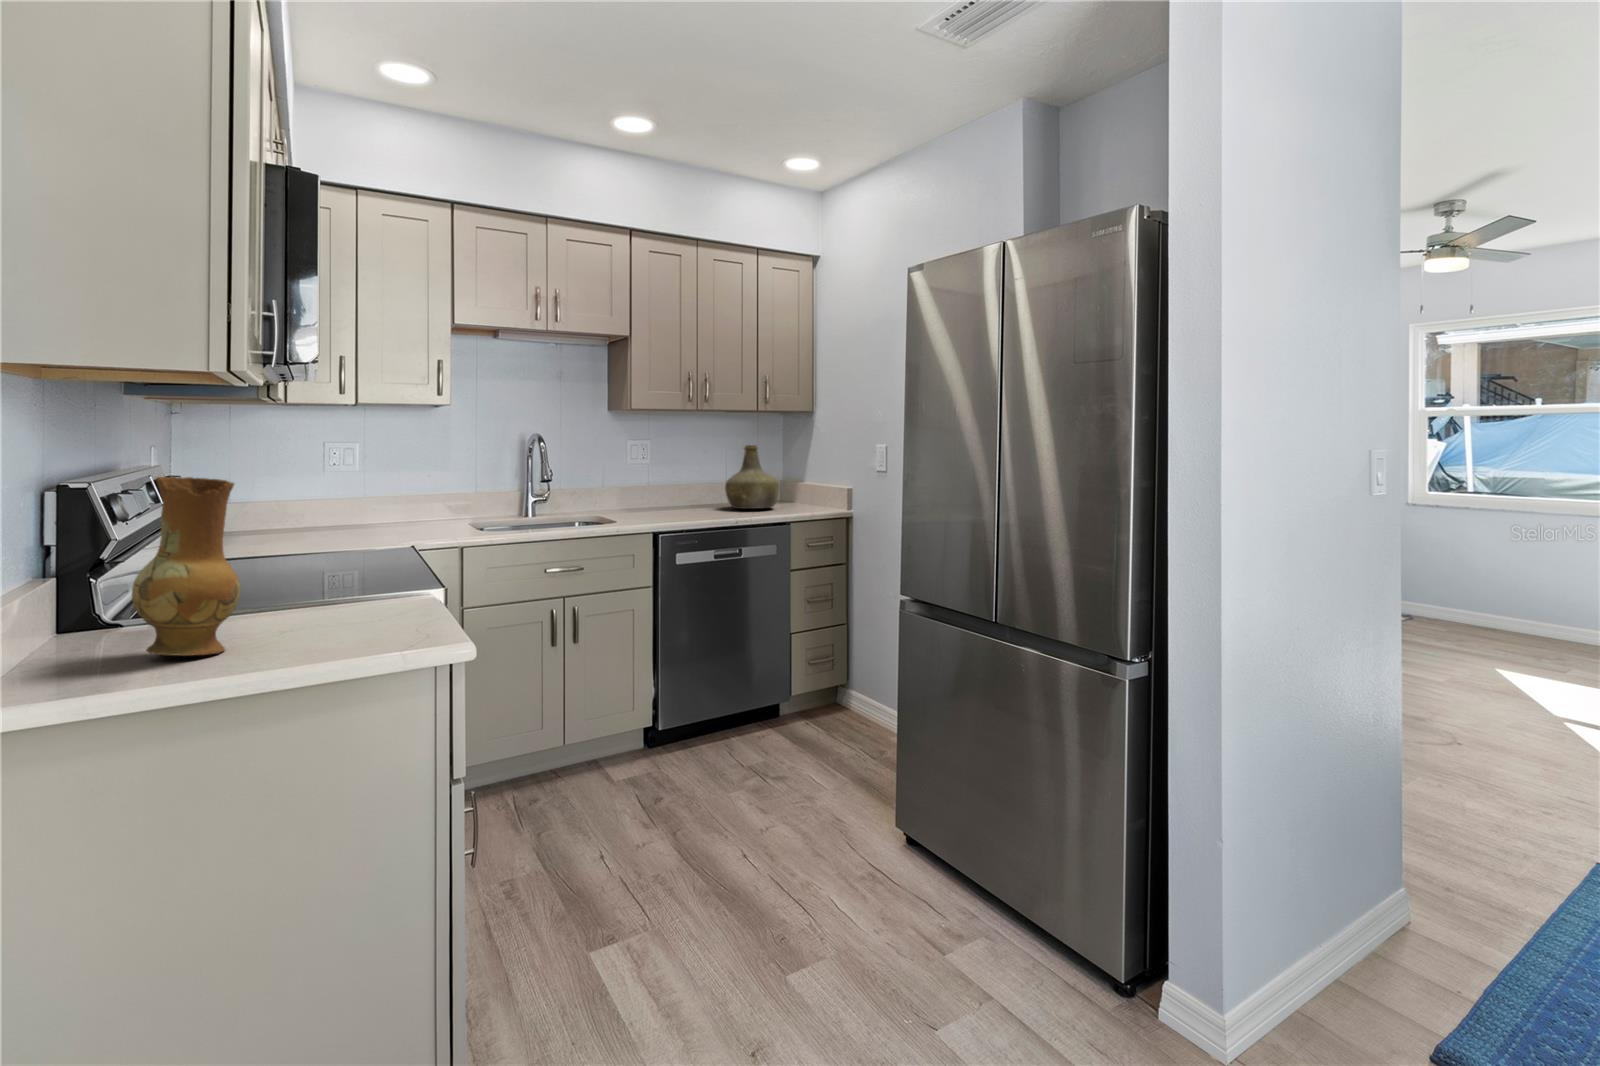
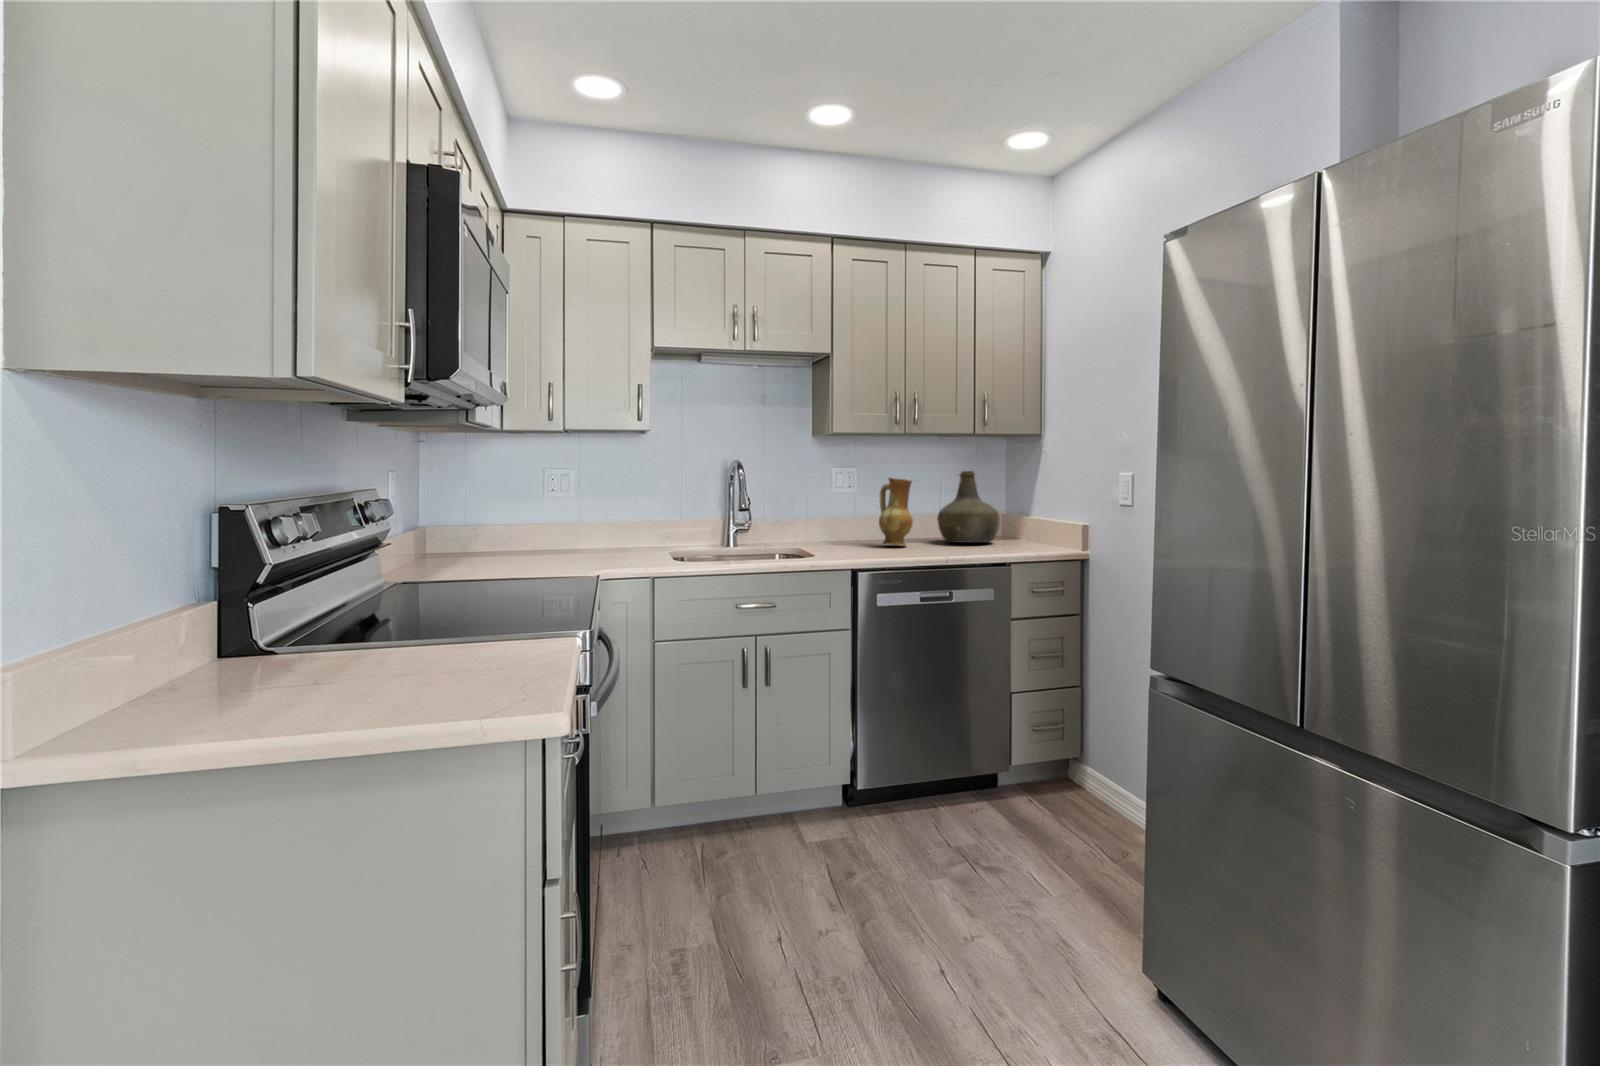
ceramic jug: present [132,477,241,656] -> present [879,478,913,546]

